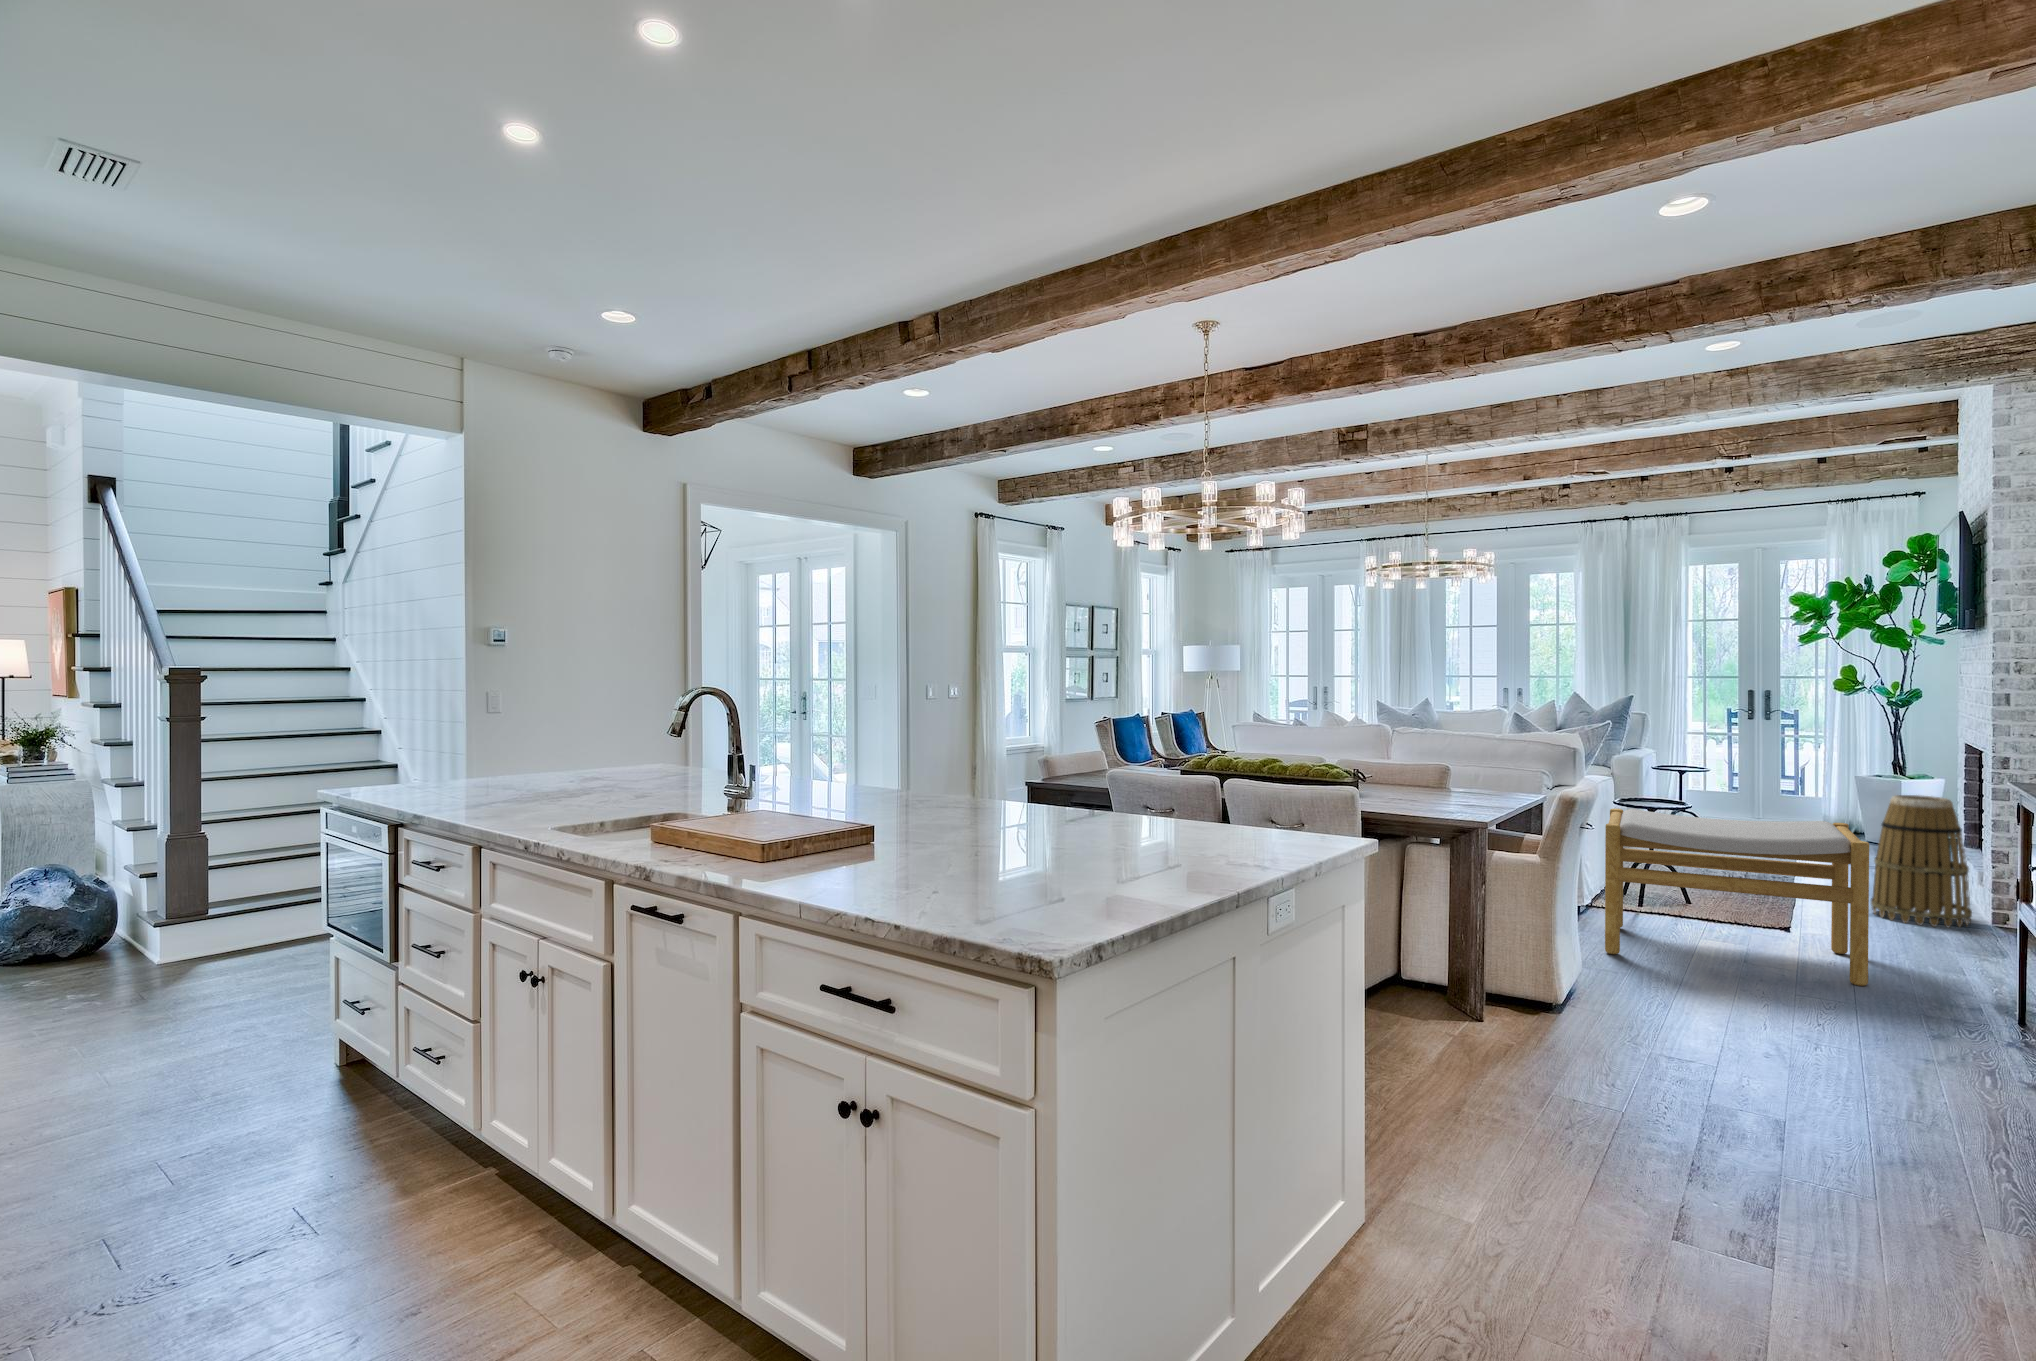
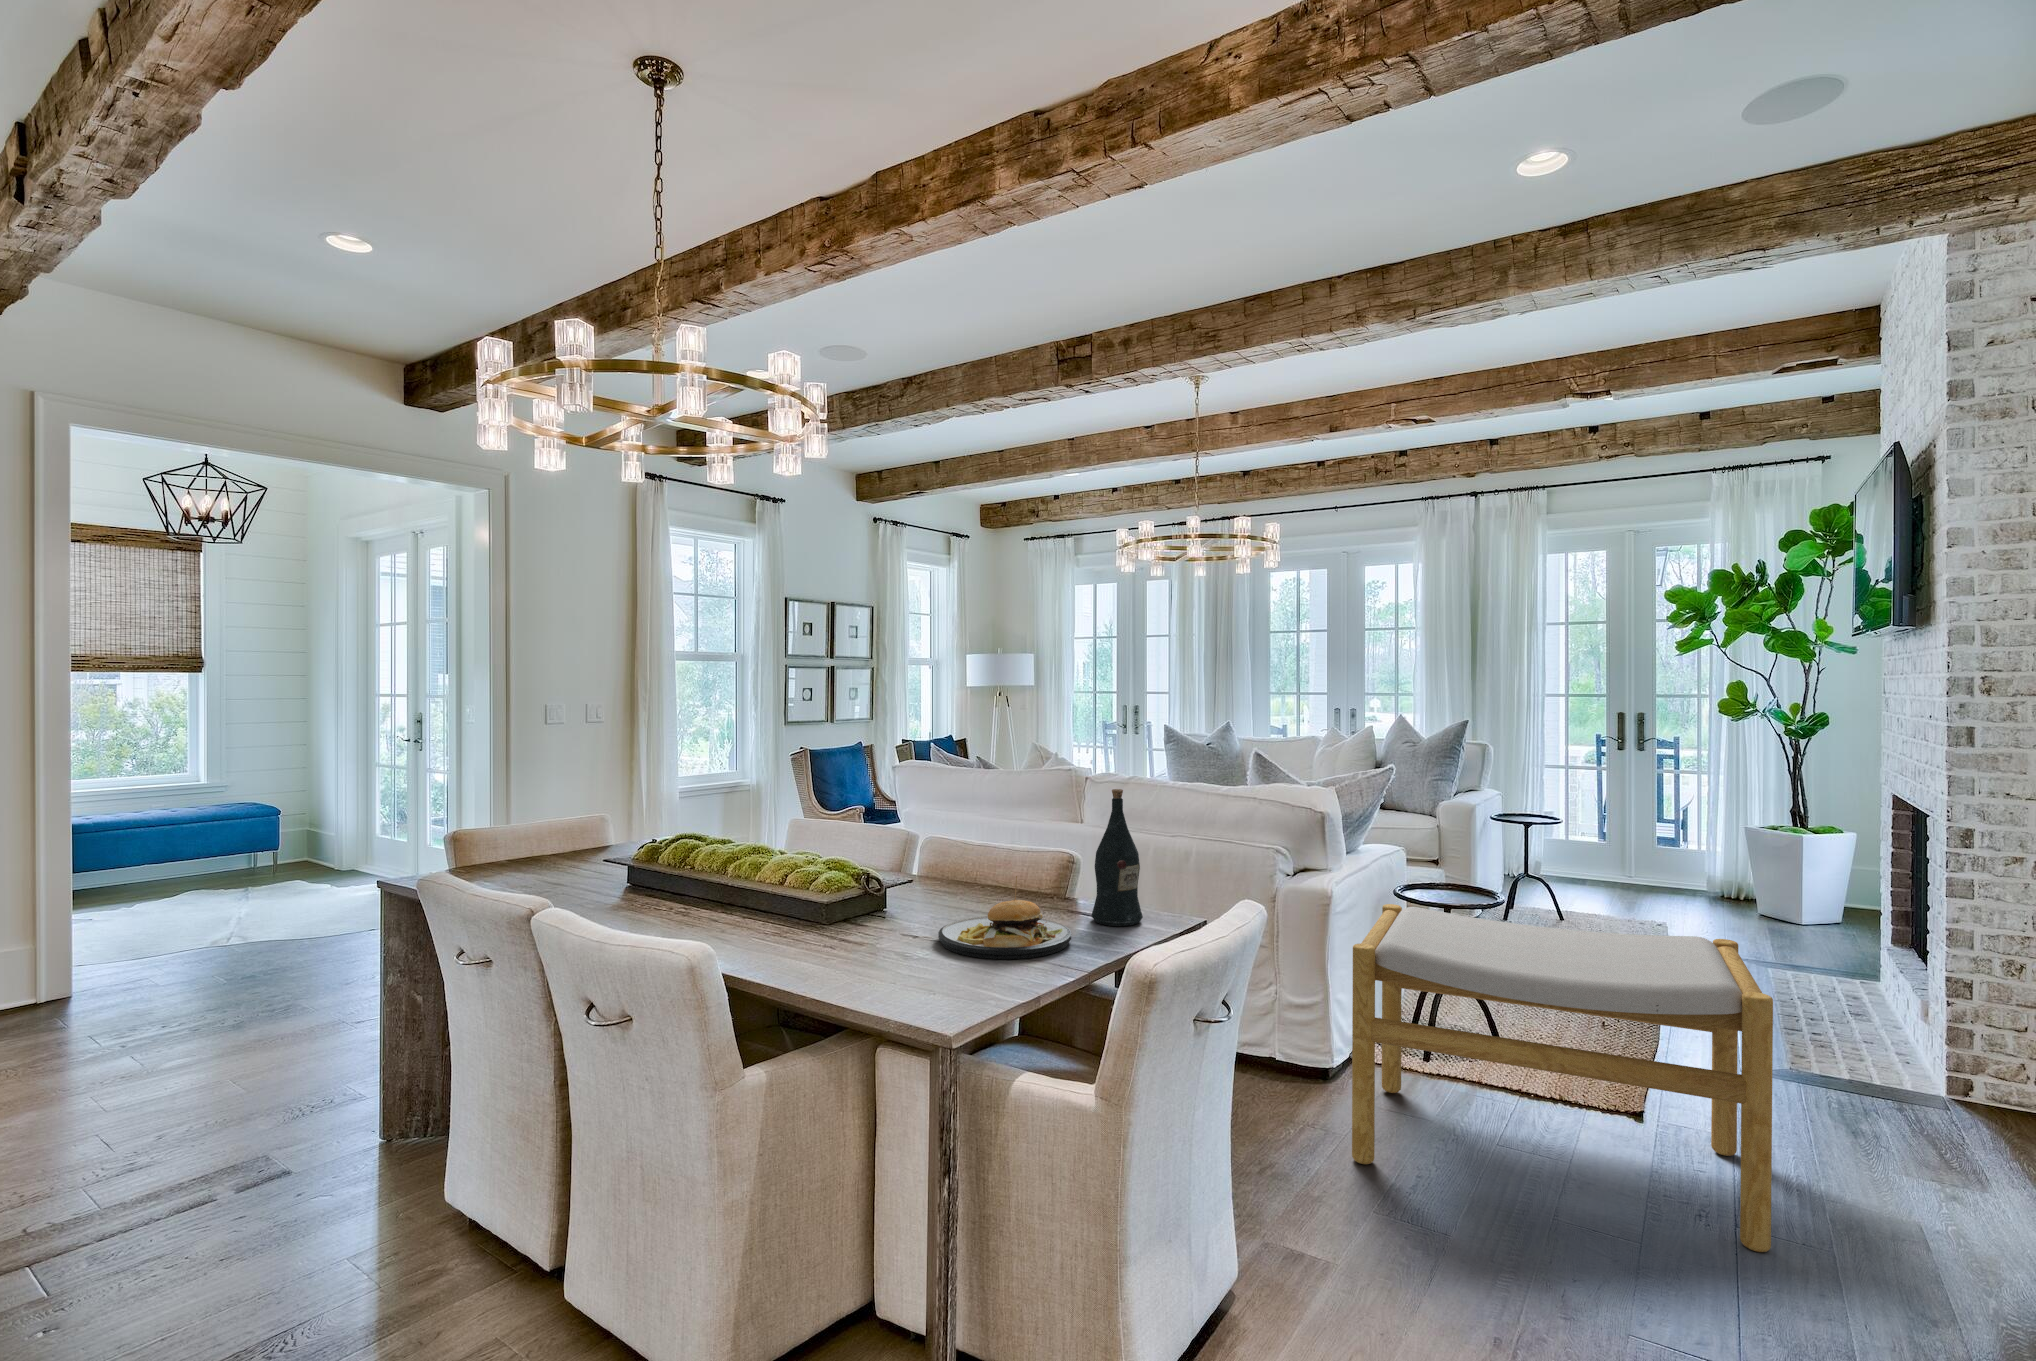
wine bottle: none [1468,727,1499,802] -> present [1092,789,1143,926]
plate: none [1397,770,1474,811] -> present [938,876,1071,959]
basket: present [1871,795,1972,927] -> none [1769,874,1915,1083]

